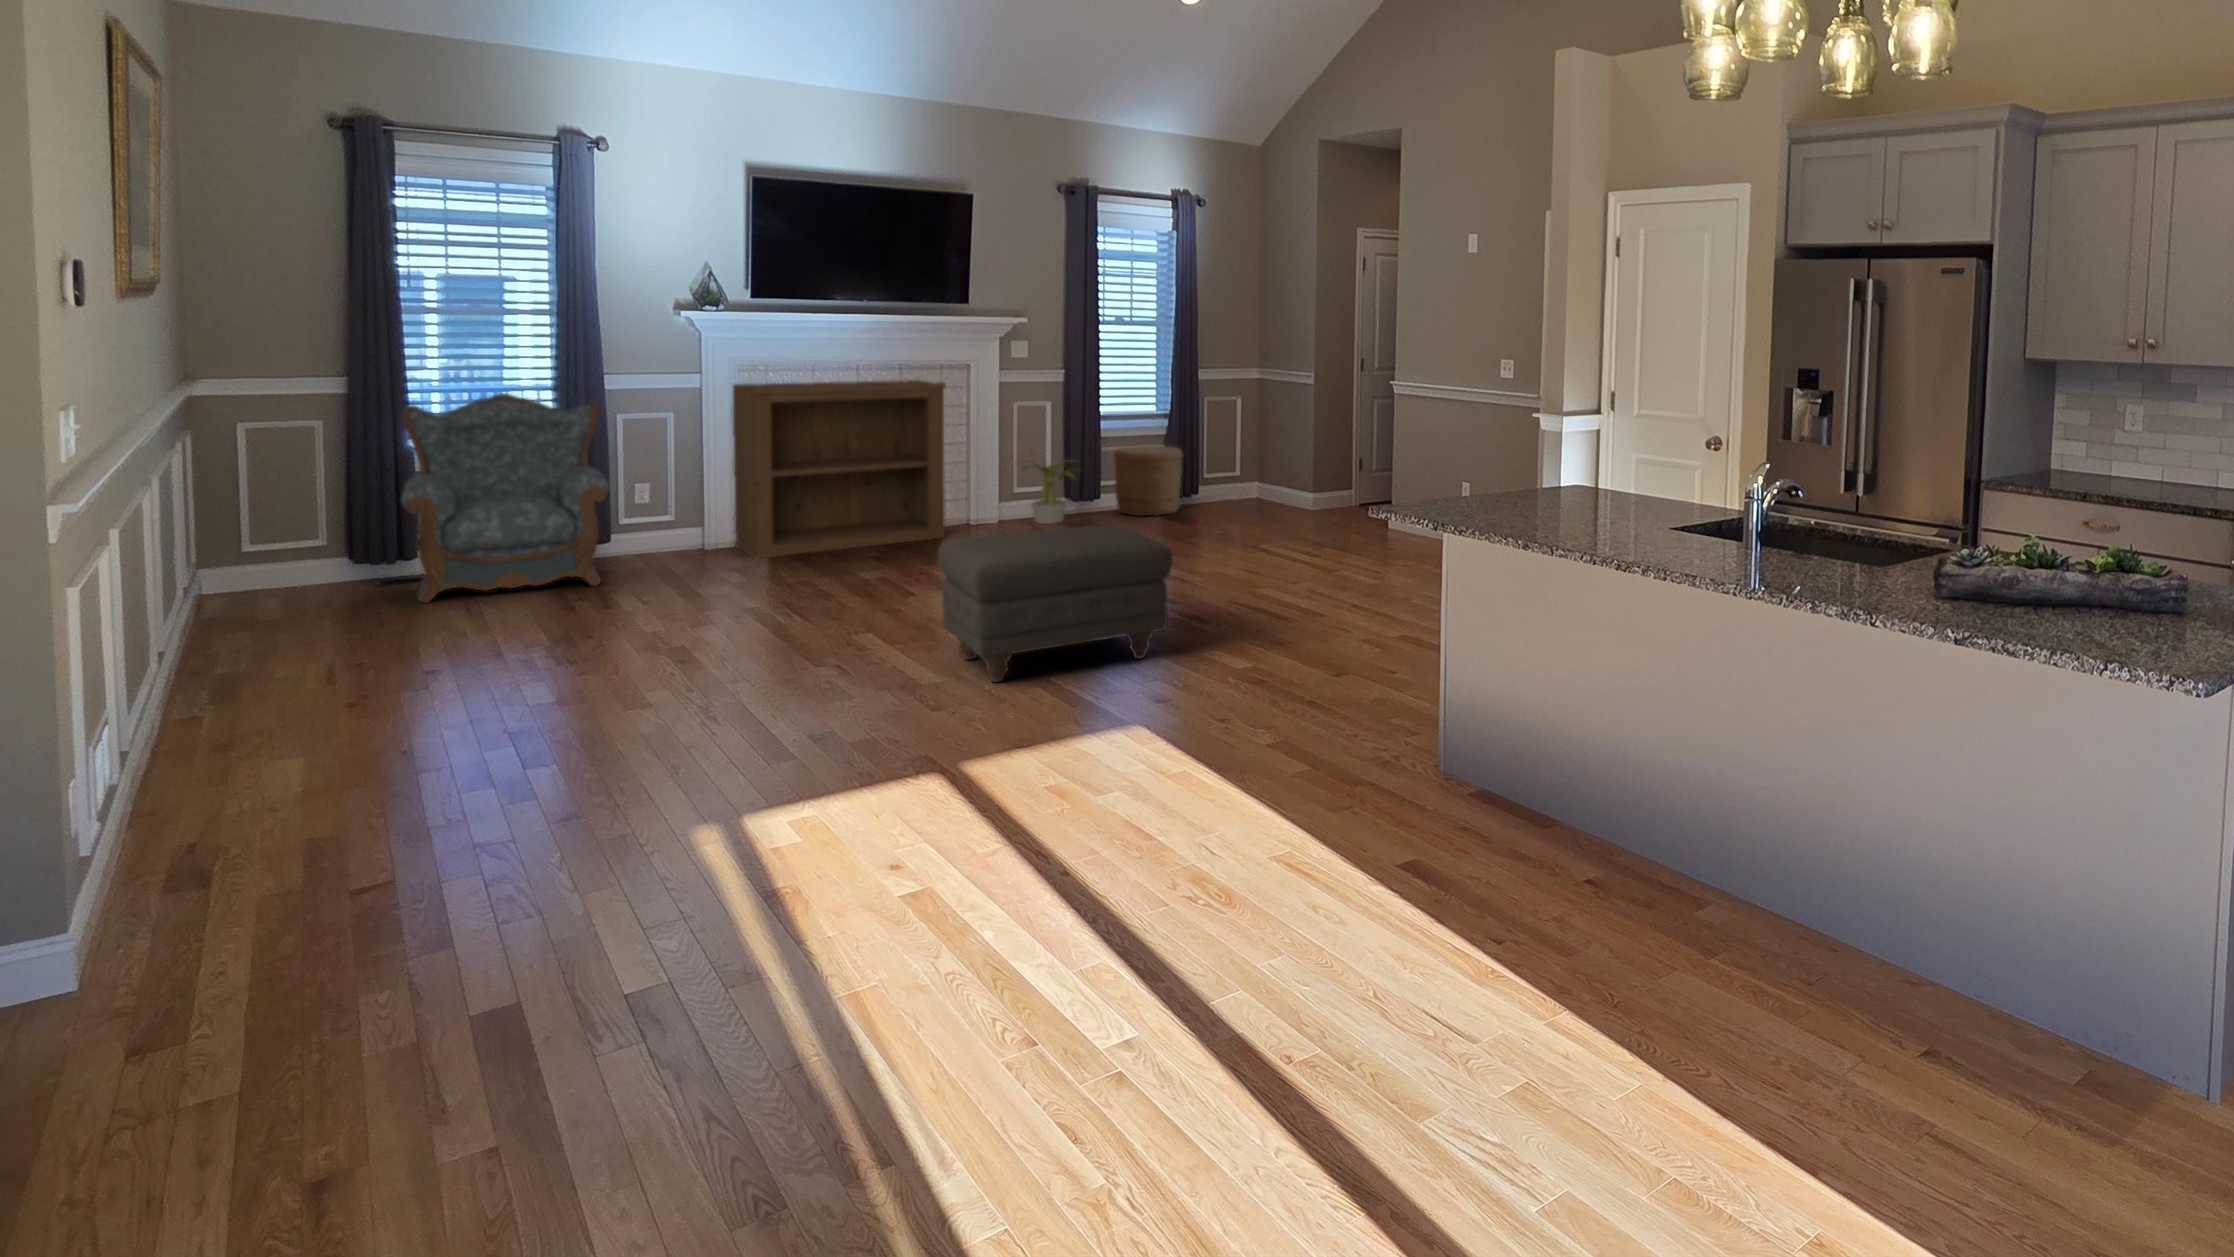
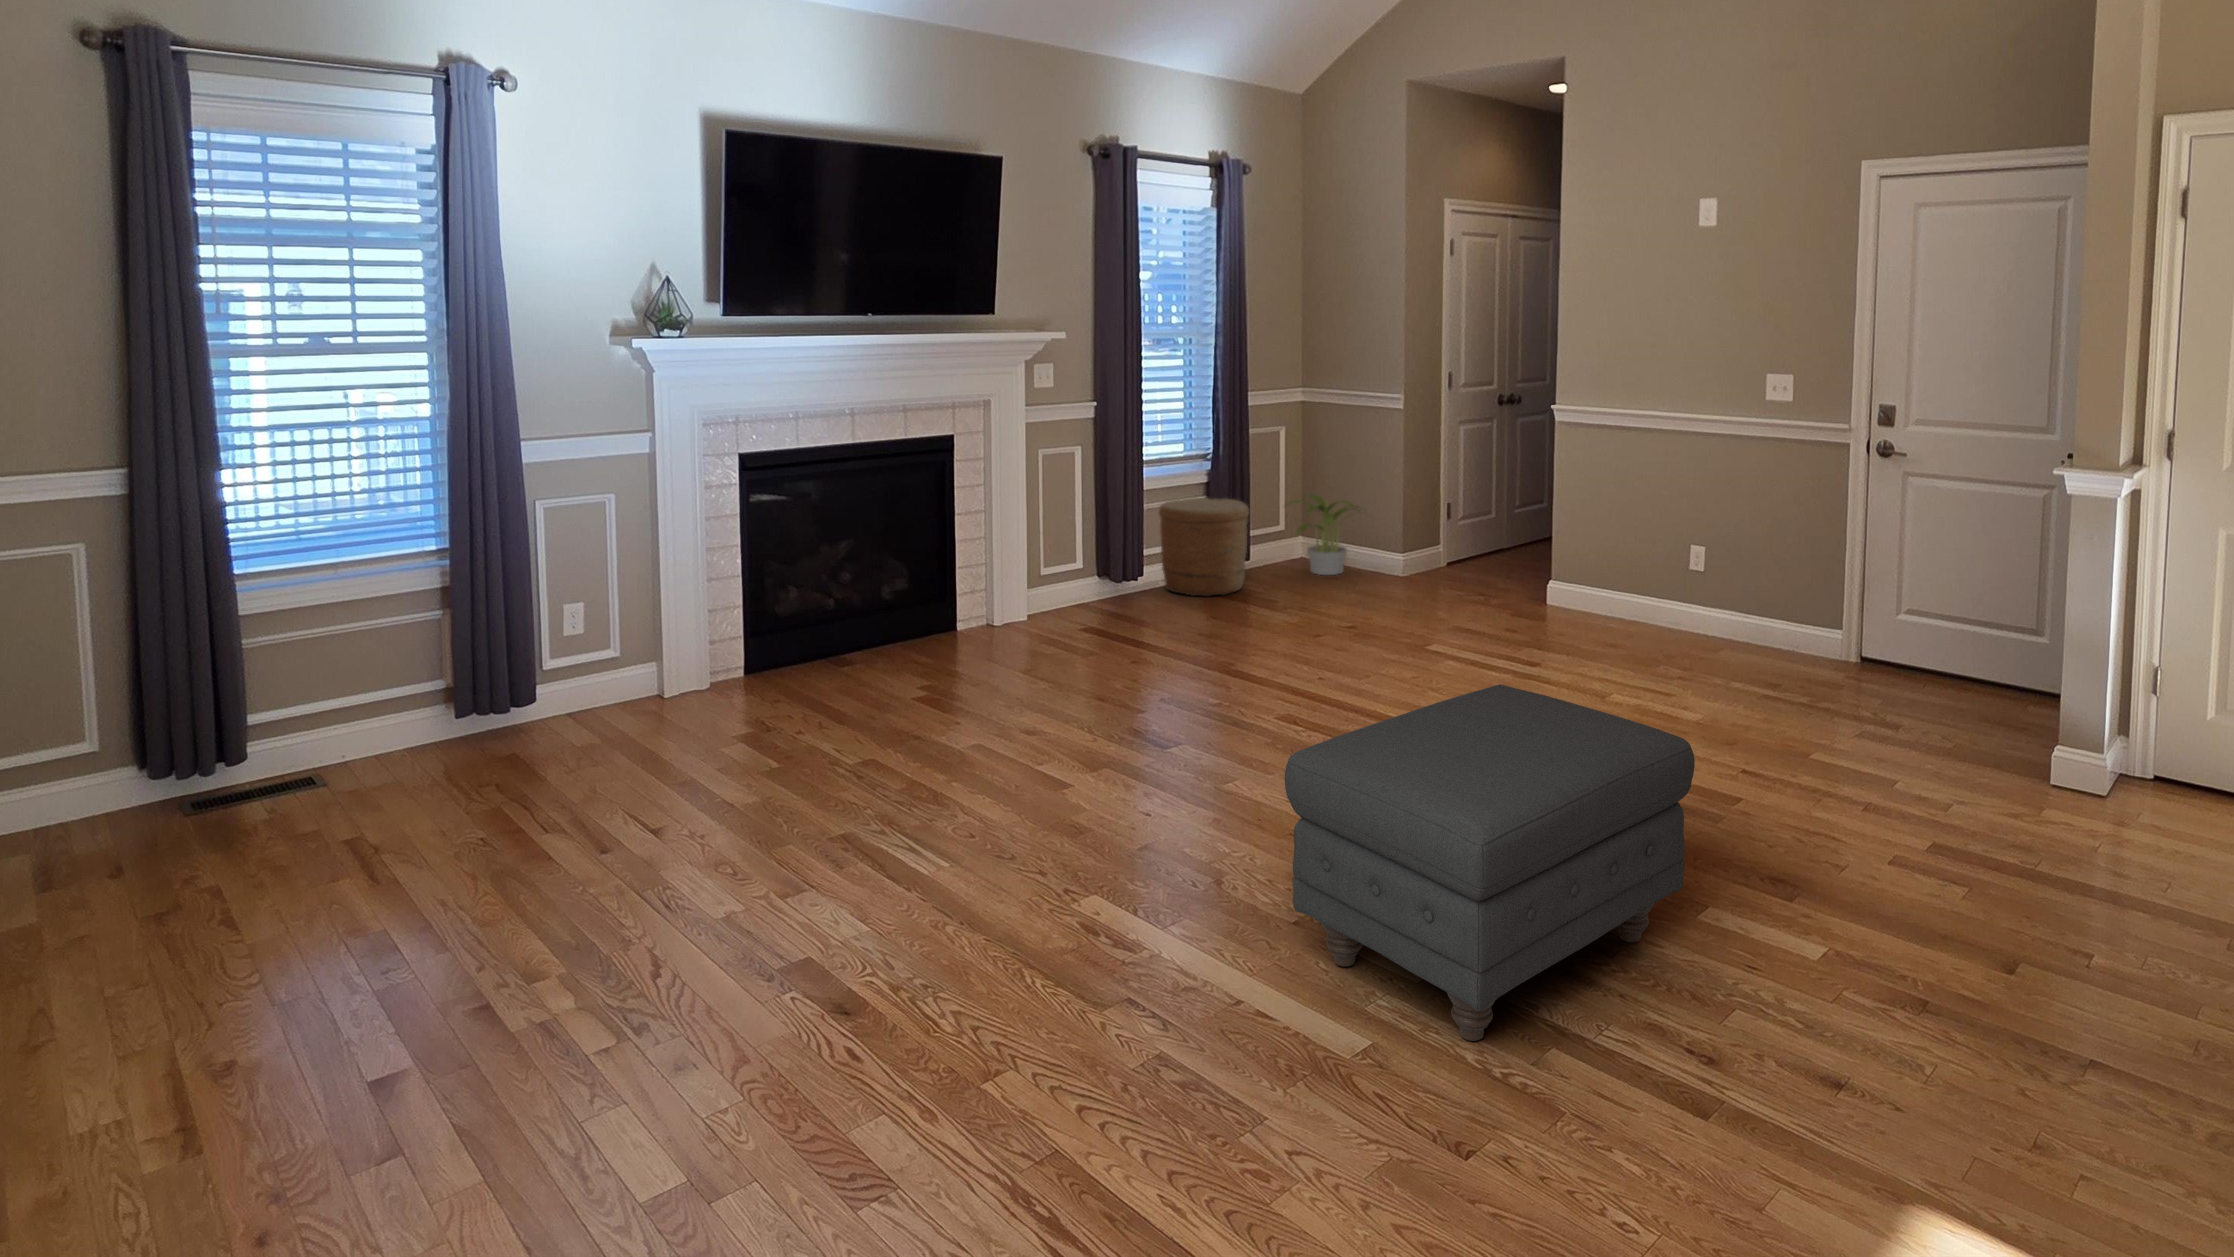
bookshelf: present [731,380,946,558] -> none [693,425,989,710]
armchair: present [402,393,609,603] -> none [220,479,563,854]
potted plant: present [1020,460,1078,524] -> present [1290,494,1360,575]

